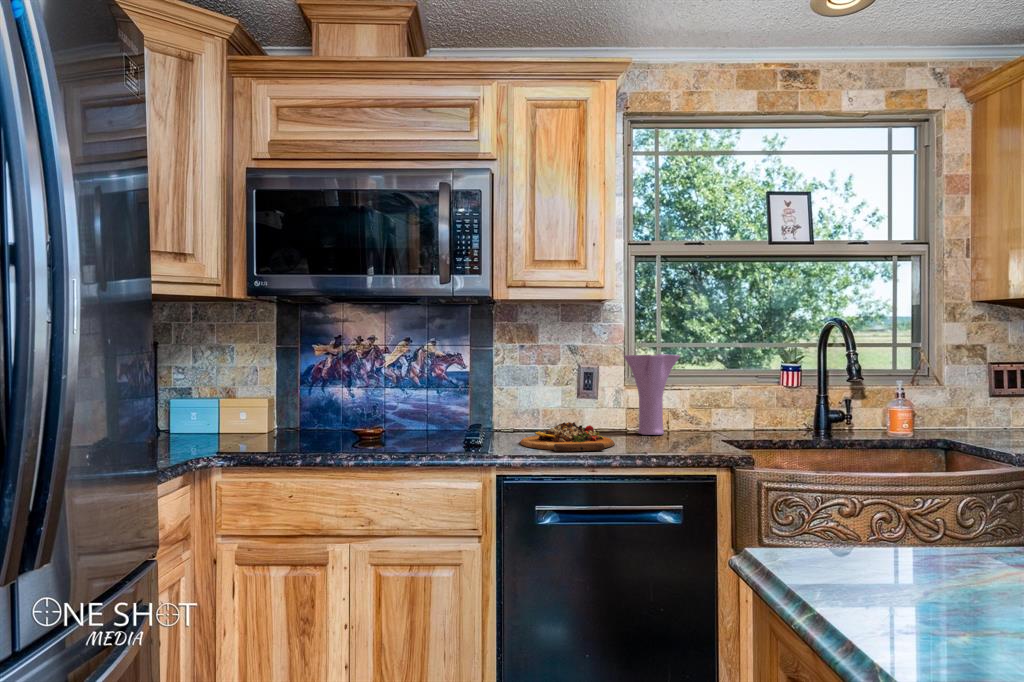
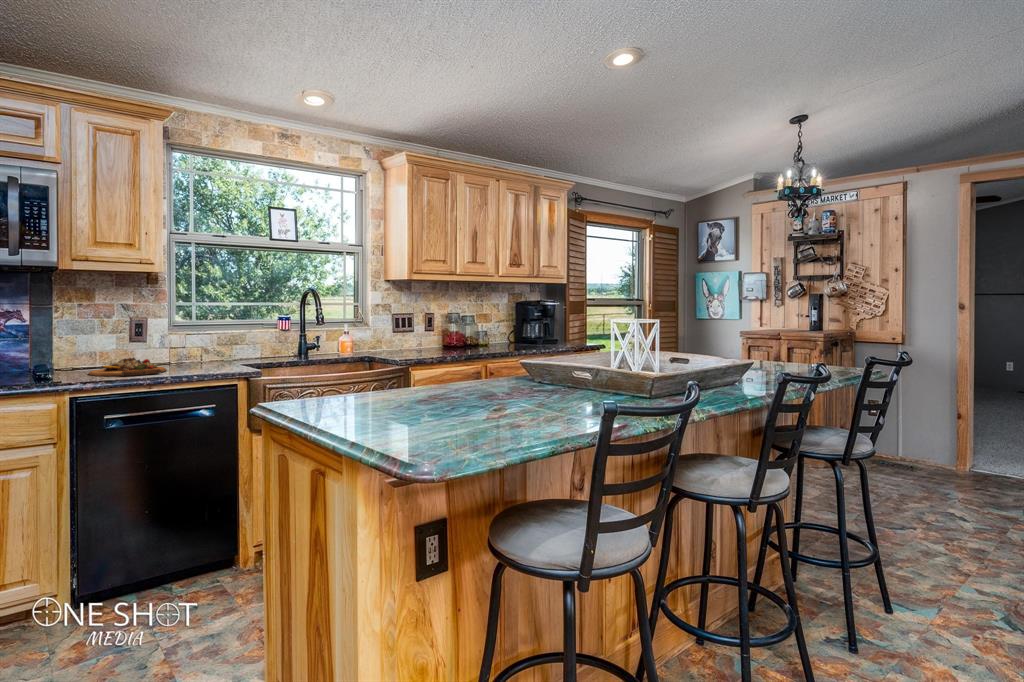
vase: present [624,354,680,435] -> none [169,311,212,365]

